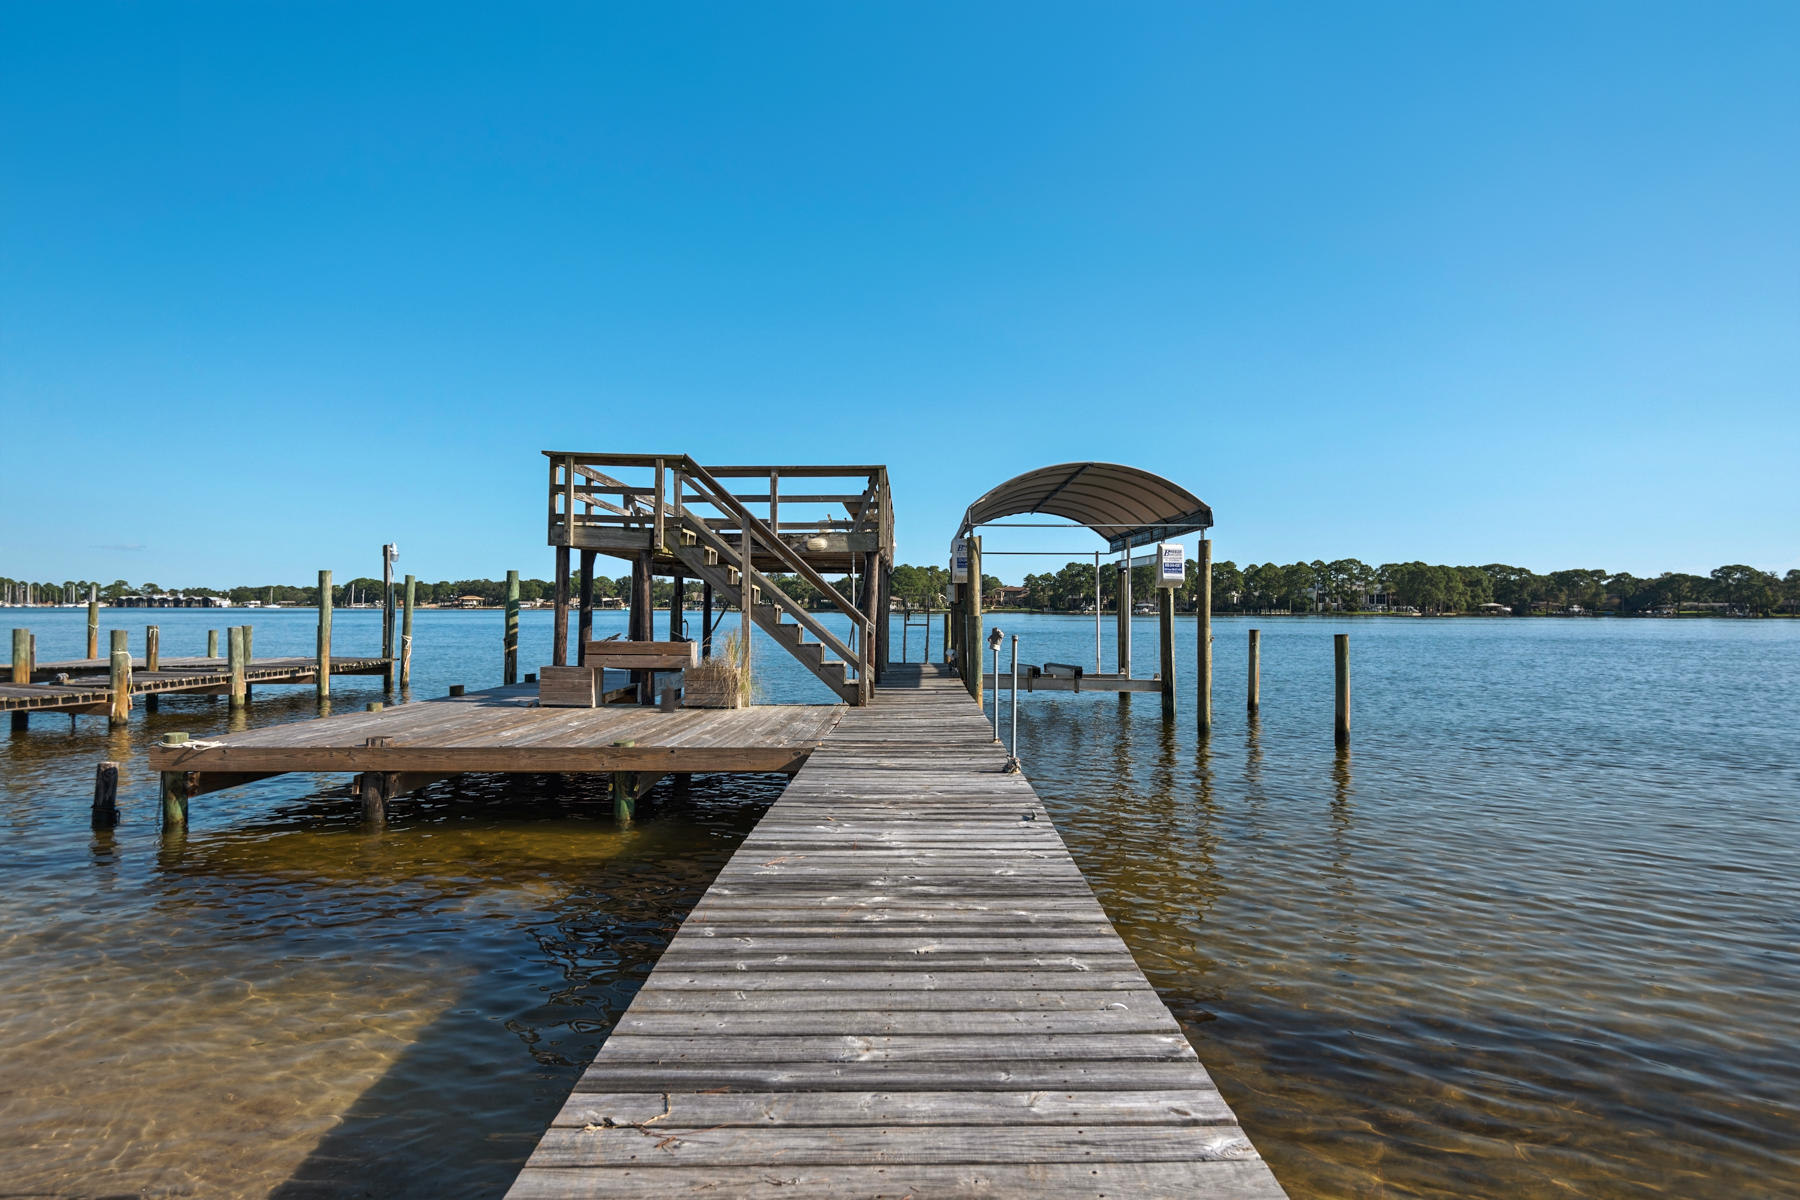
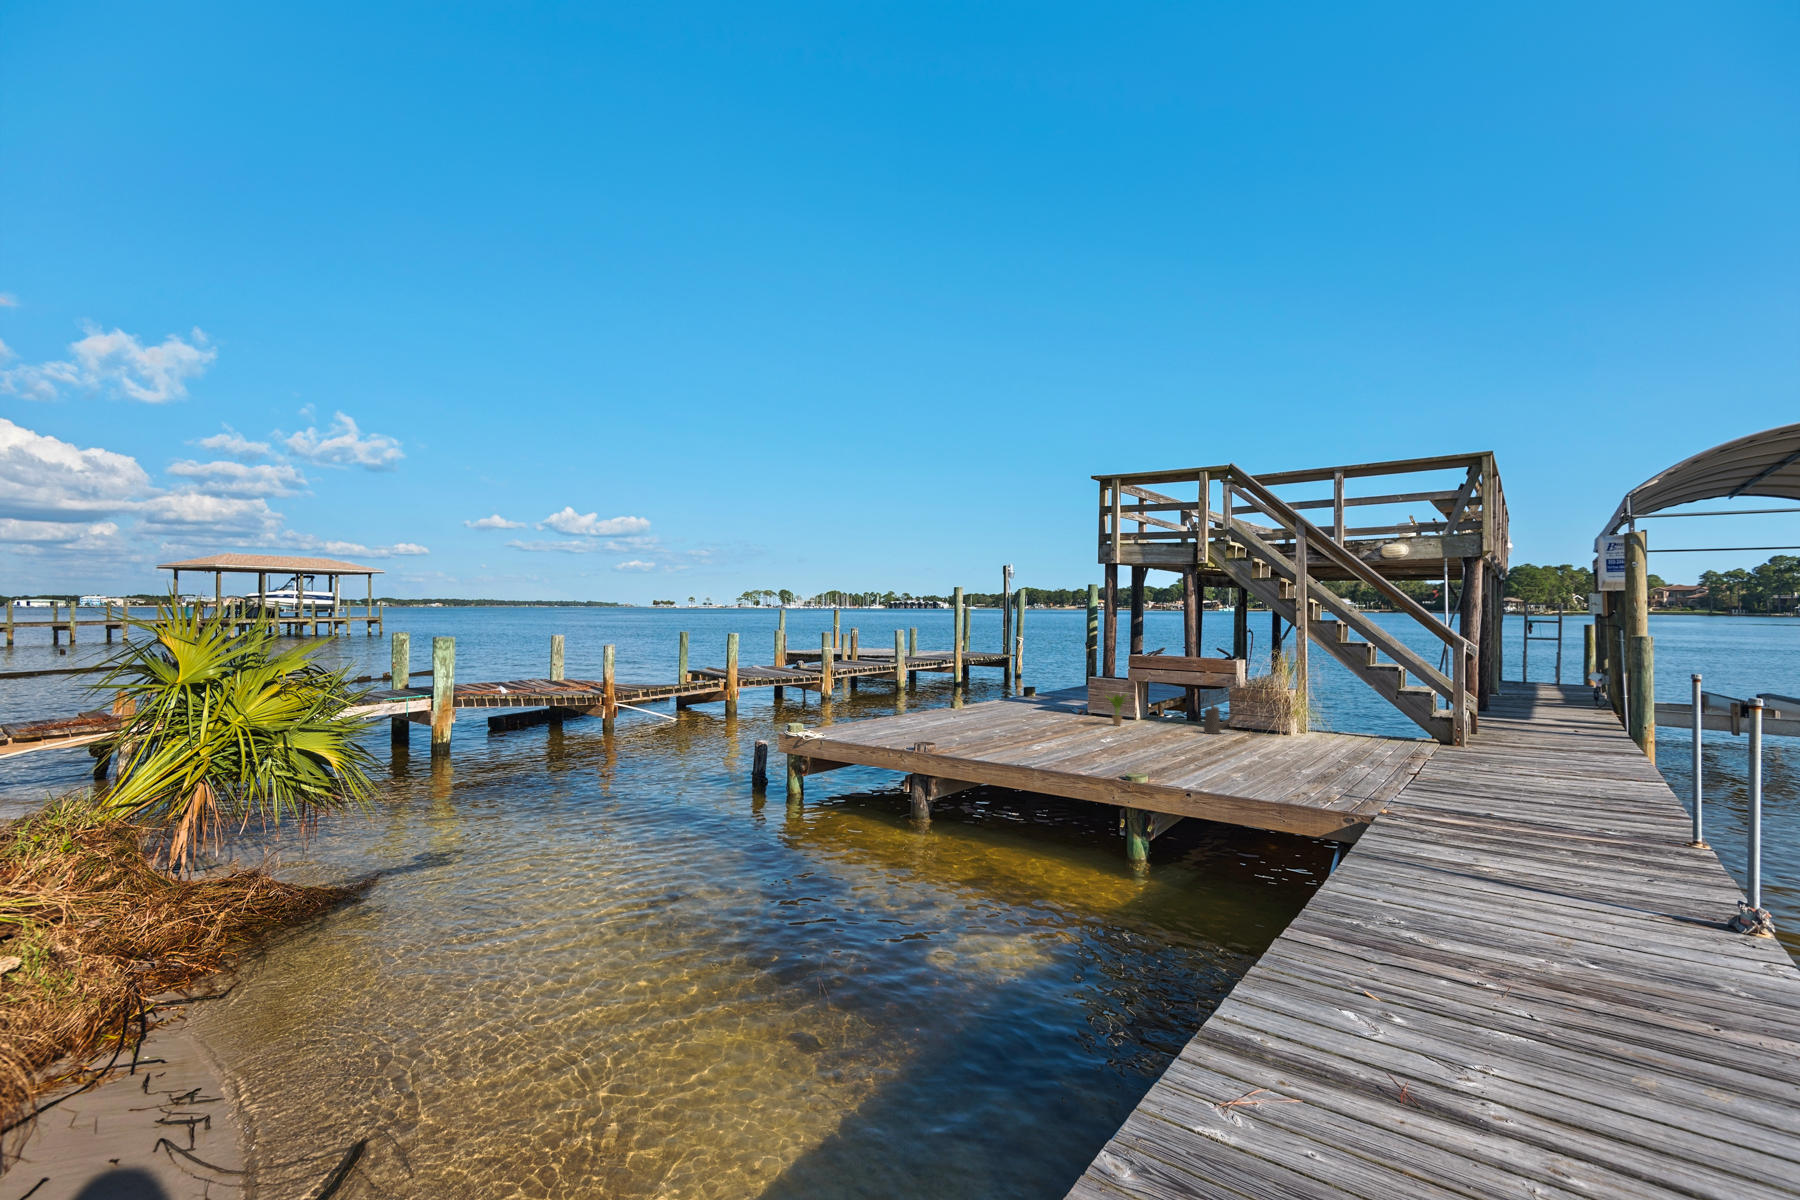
potted plant: none [557,674,590,713] -> present [1108,694,1127,726]

